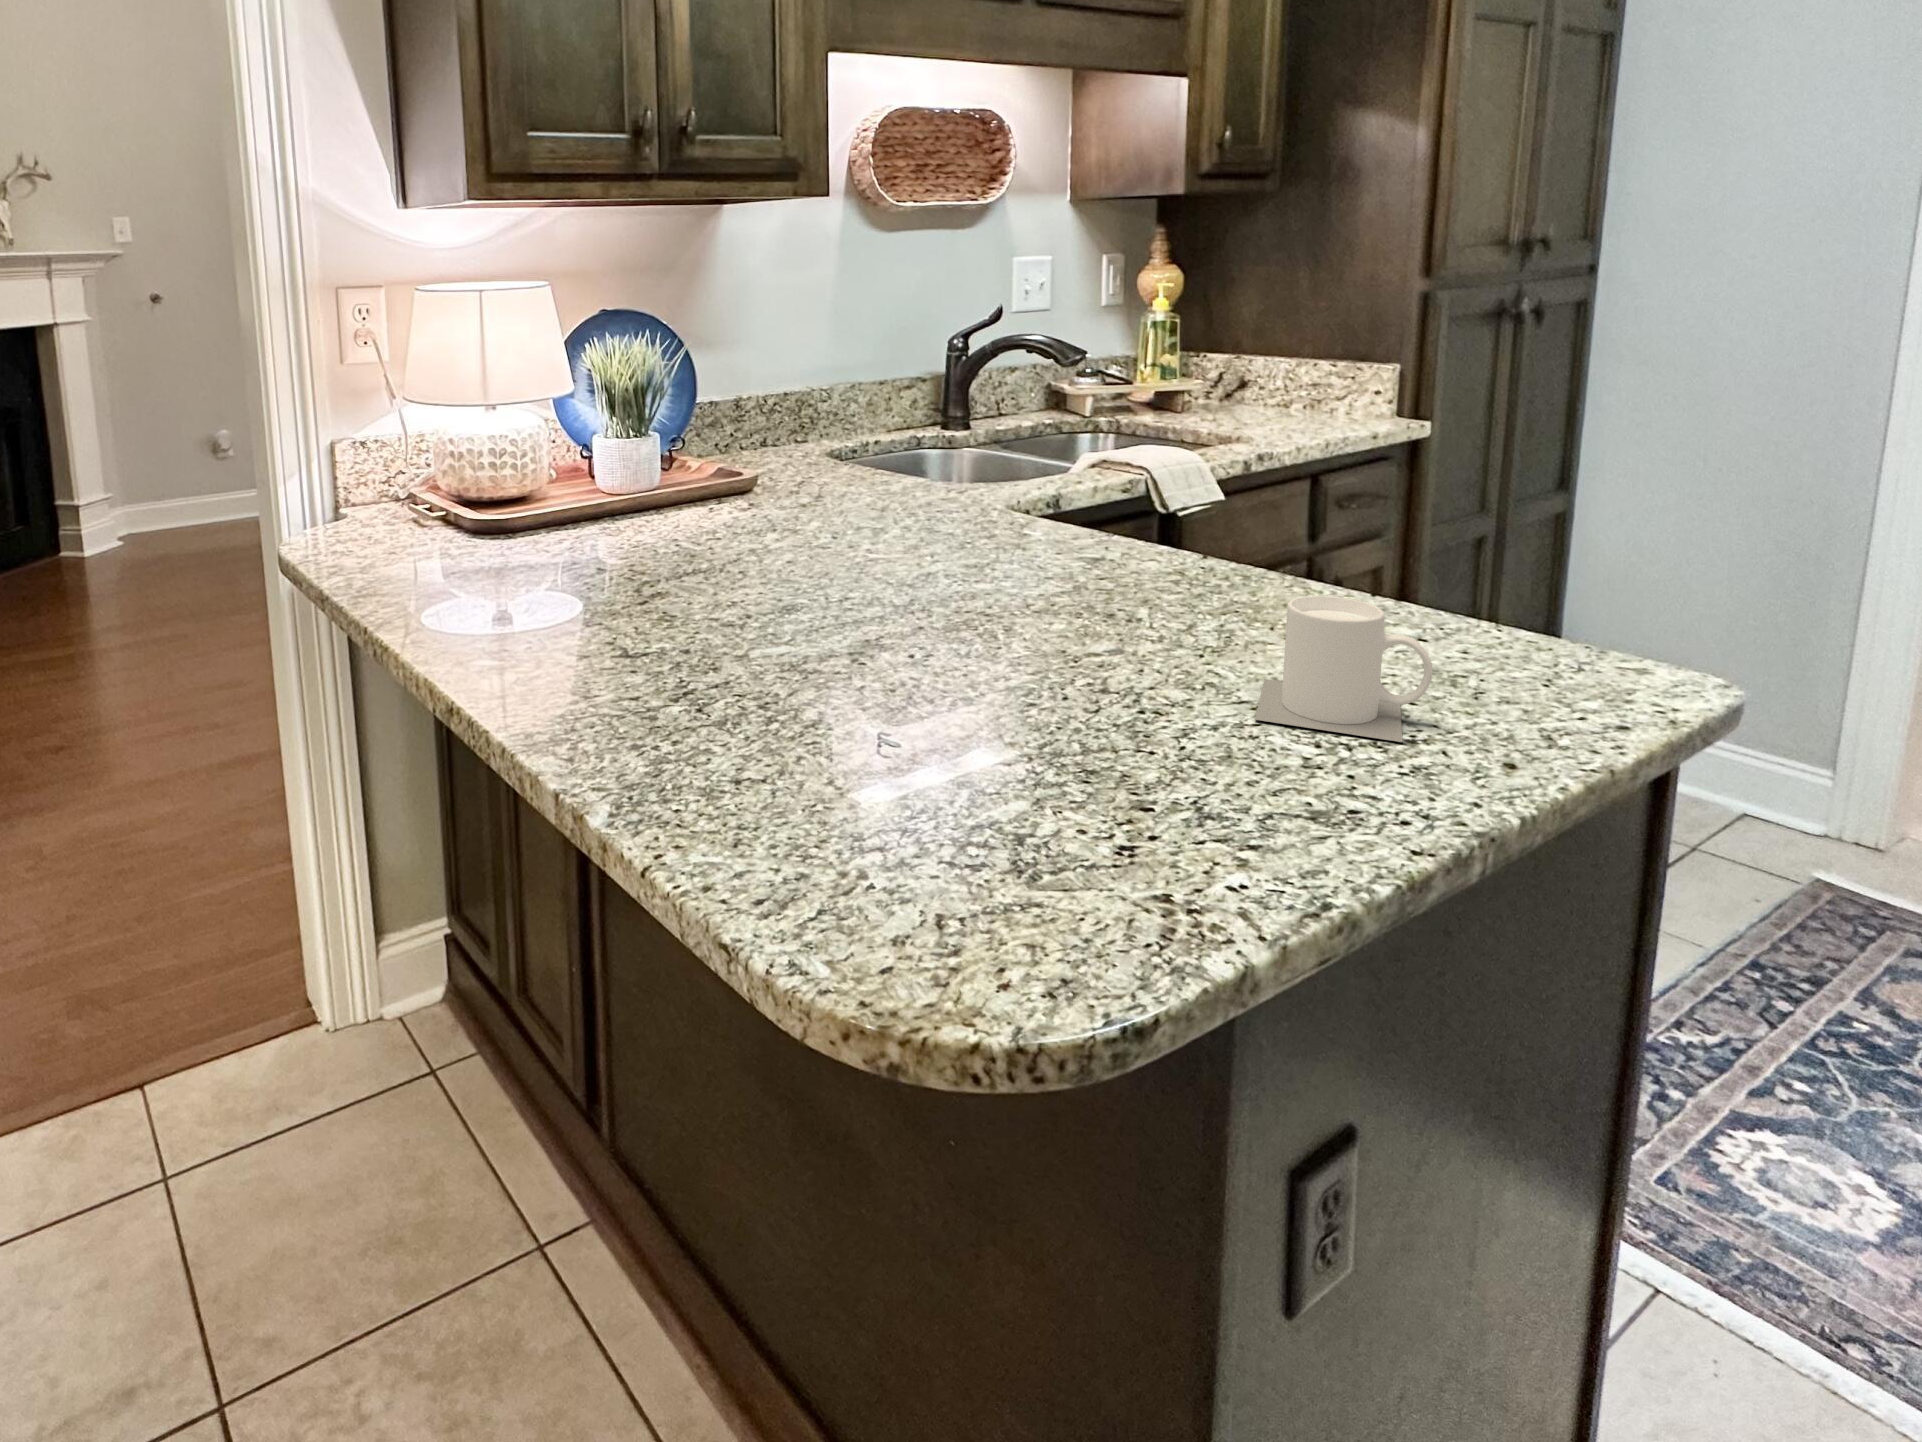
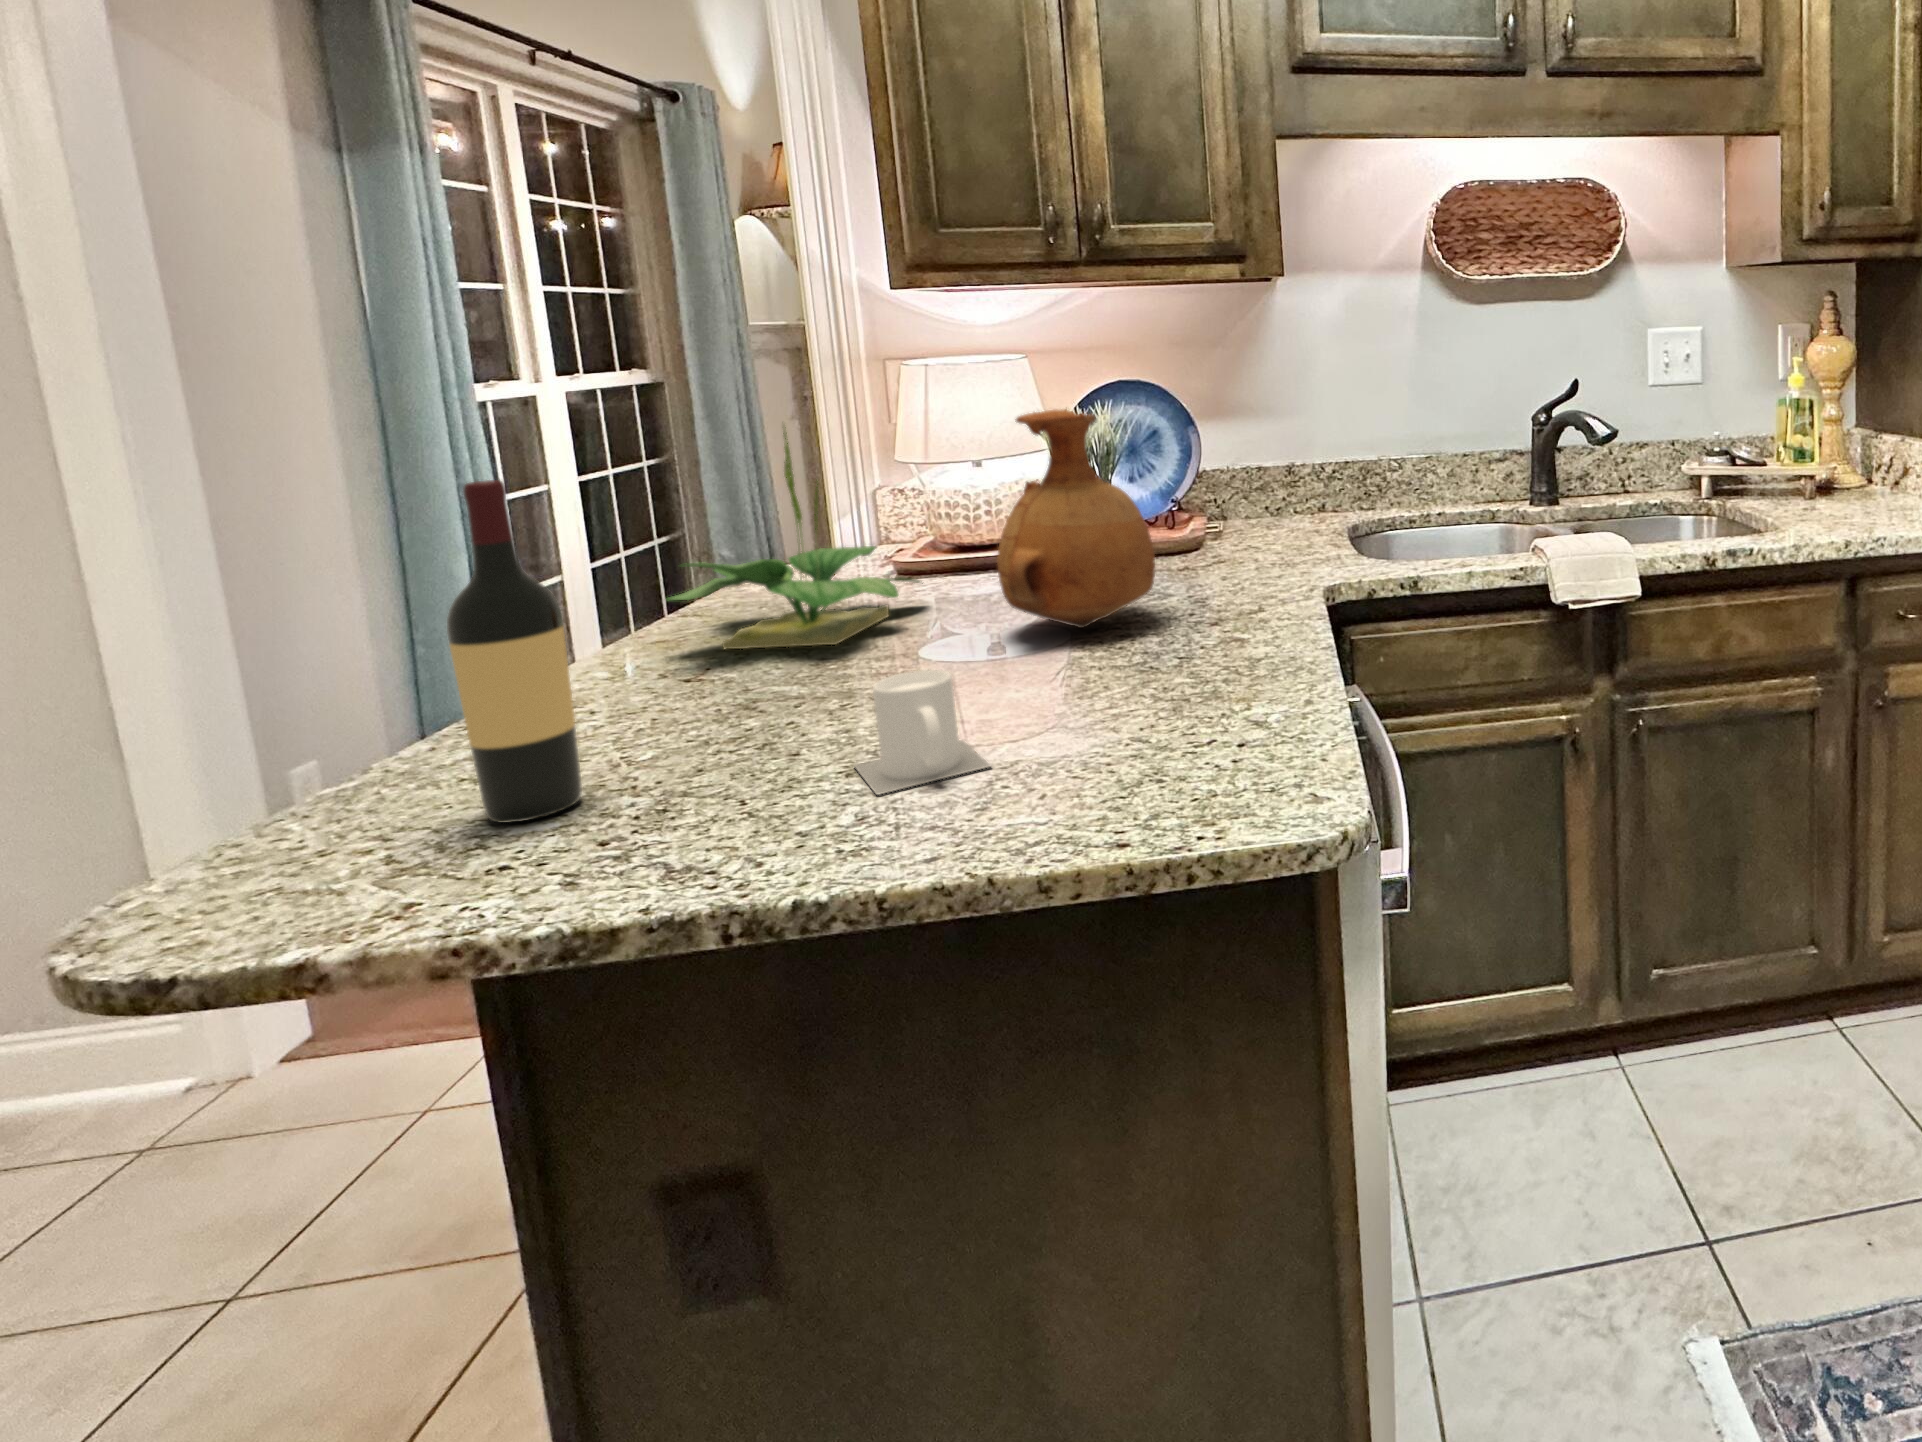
vase: none [850,320,1023,567] -> present [997,409,1155,628]
potted plant: none [444,338,770,632] -> present [668,427,923,649]
wine bottle: none [1024,377,1155,848] -> present [447,480,582,823]

